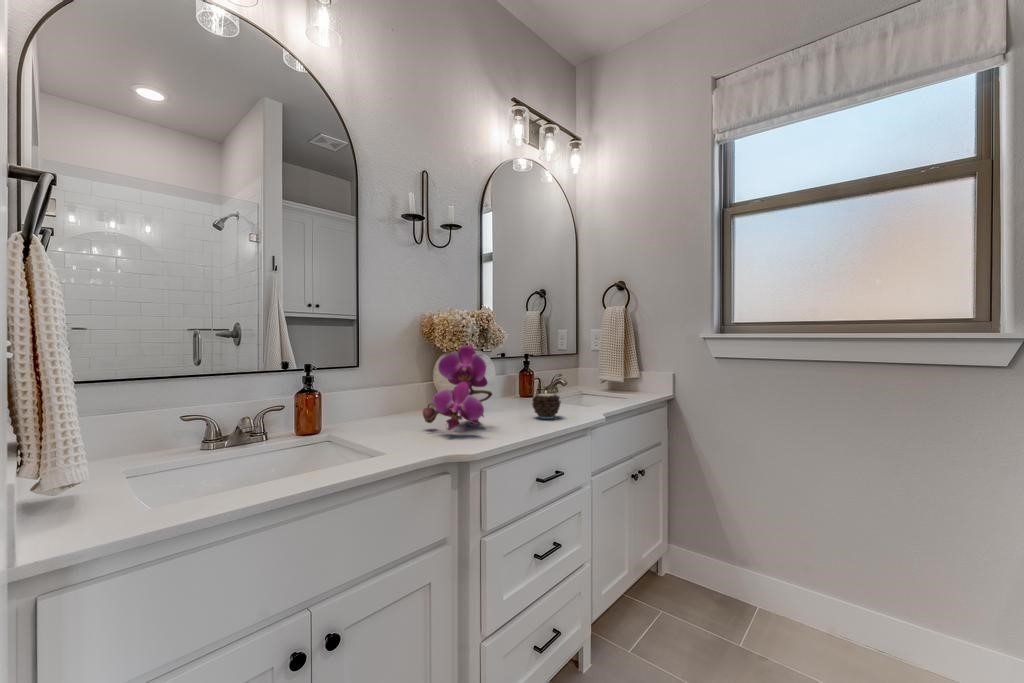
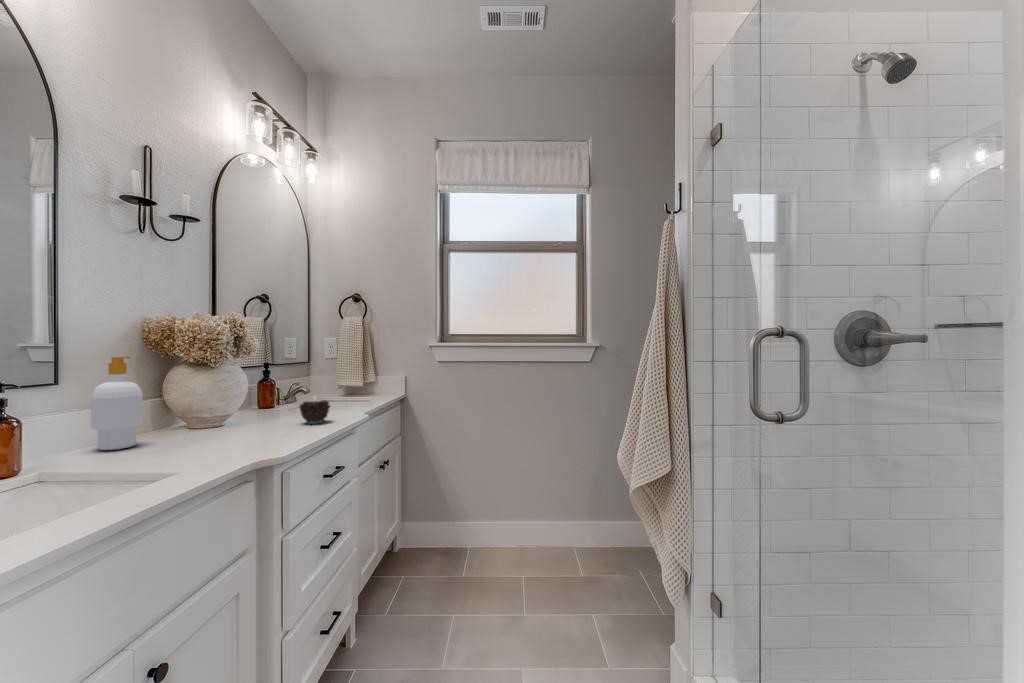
flower: present [423,345,492,430] -> none [184,354,272,443]
soap bottle: none [374,347,406,422] -> present [91,357,143,450]

